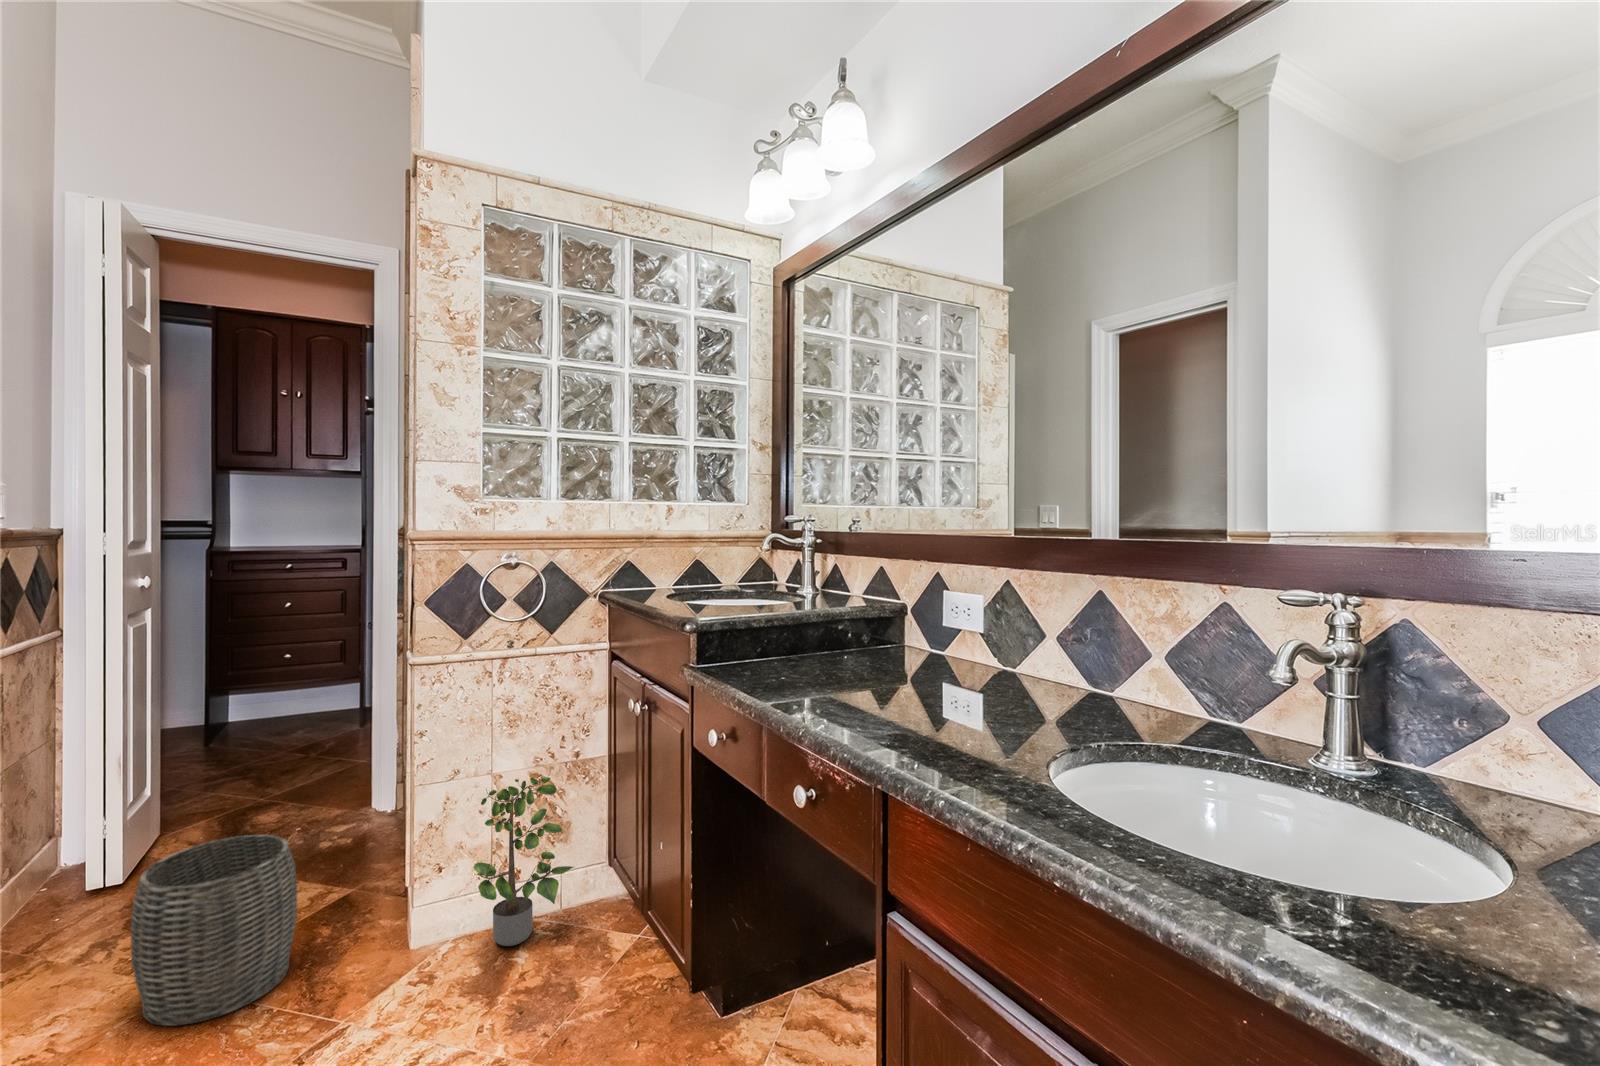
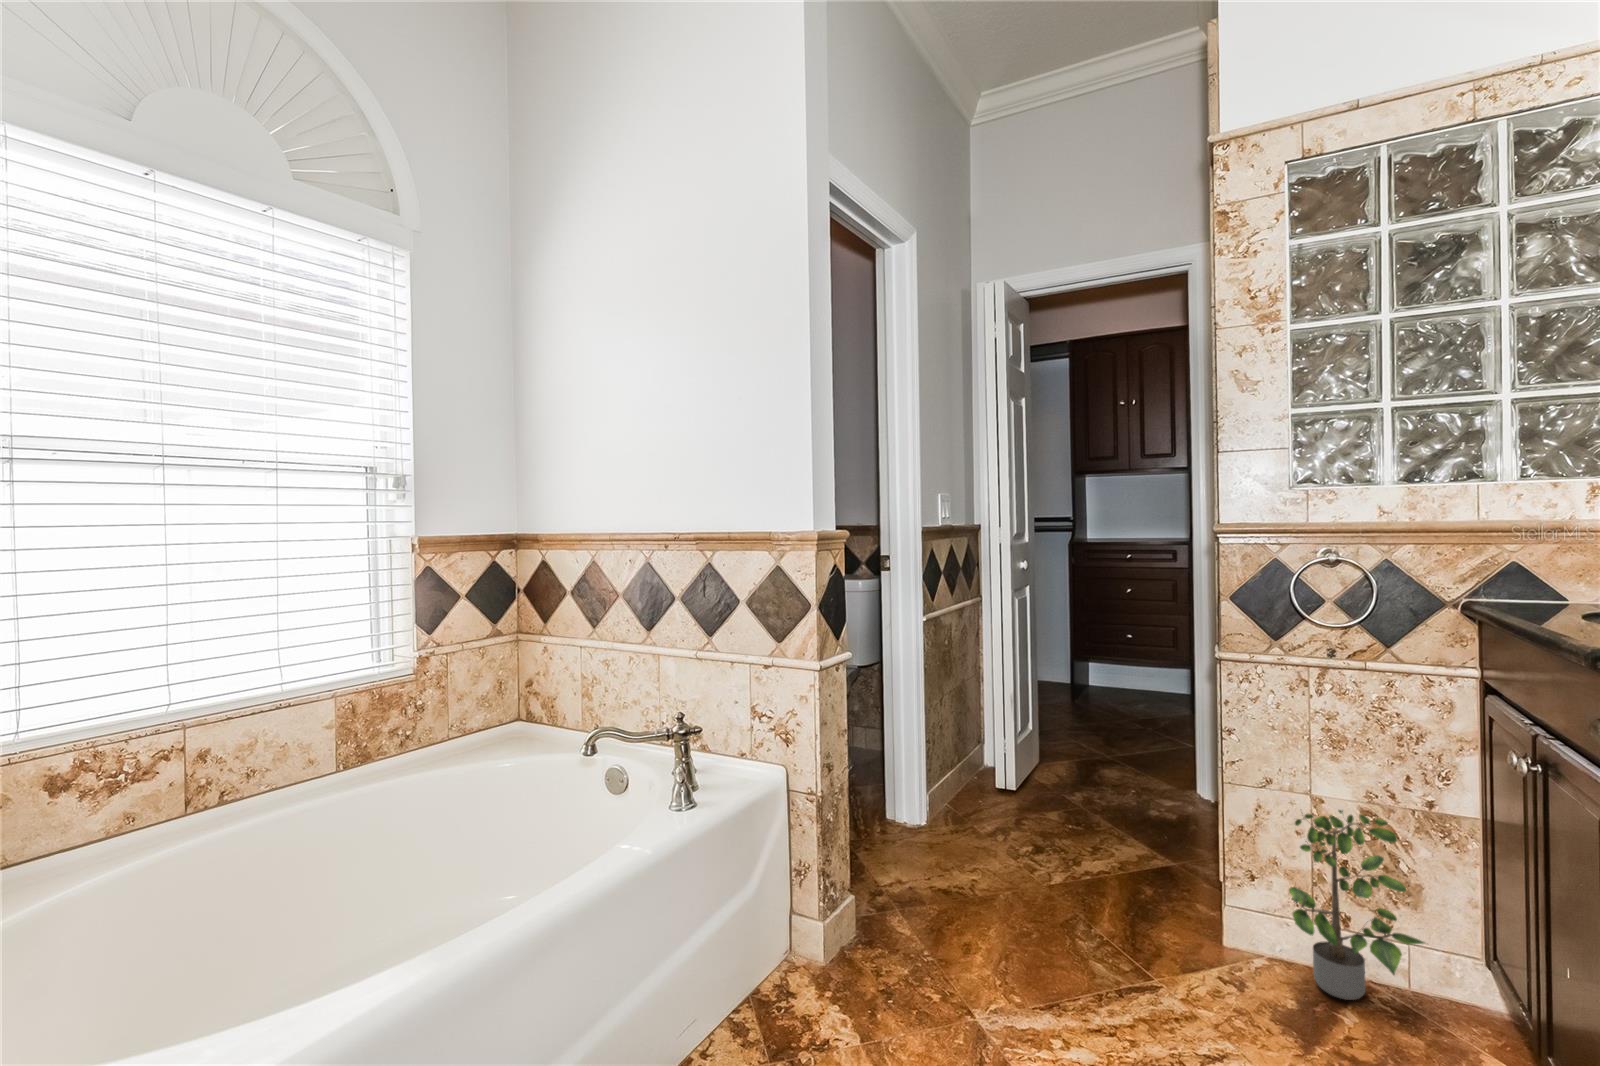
woven basket: present [131,835,297,1026] -> none [1010,779,1121,923]

